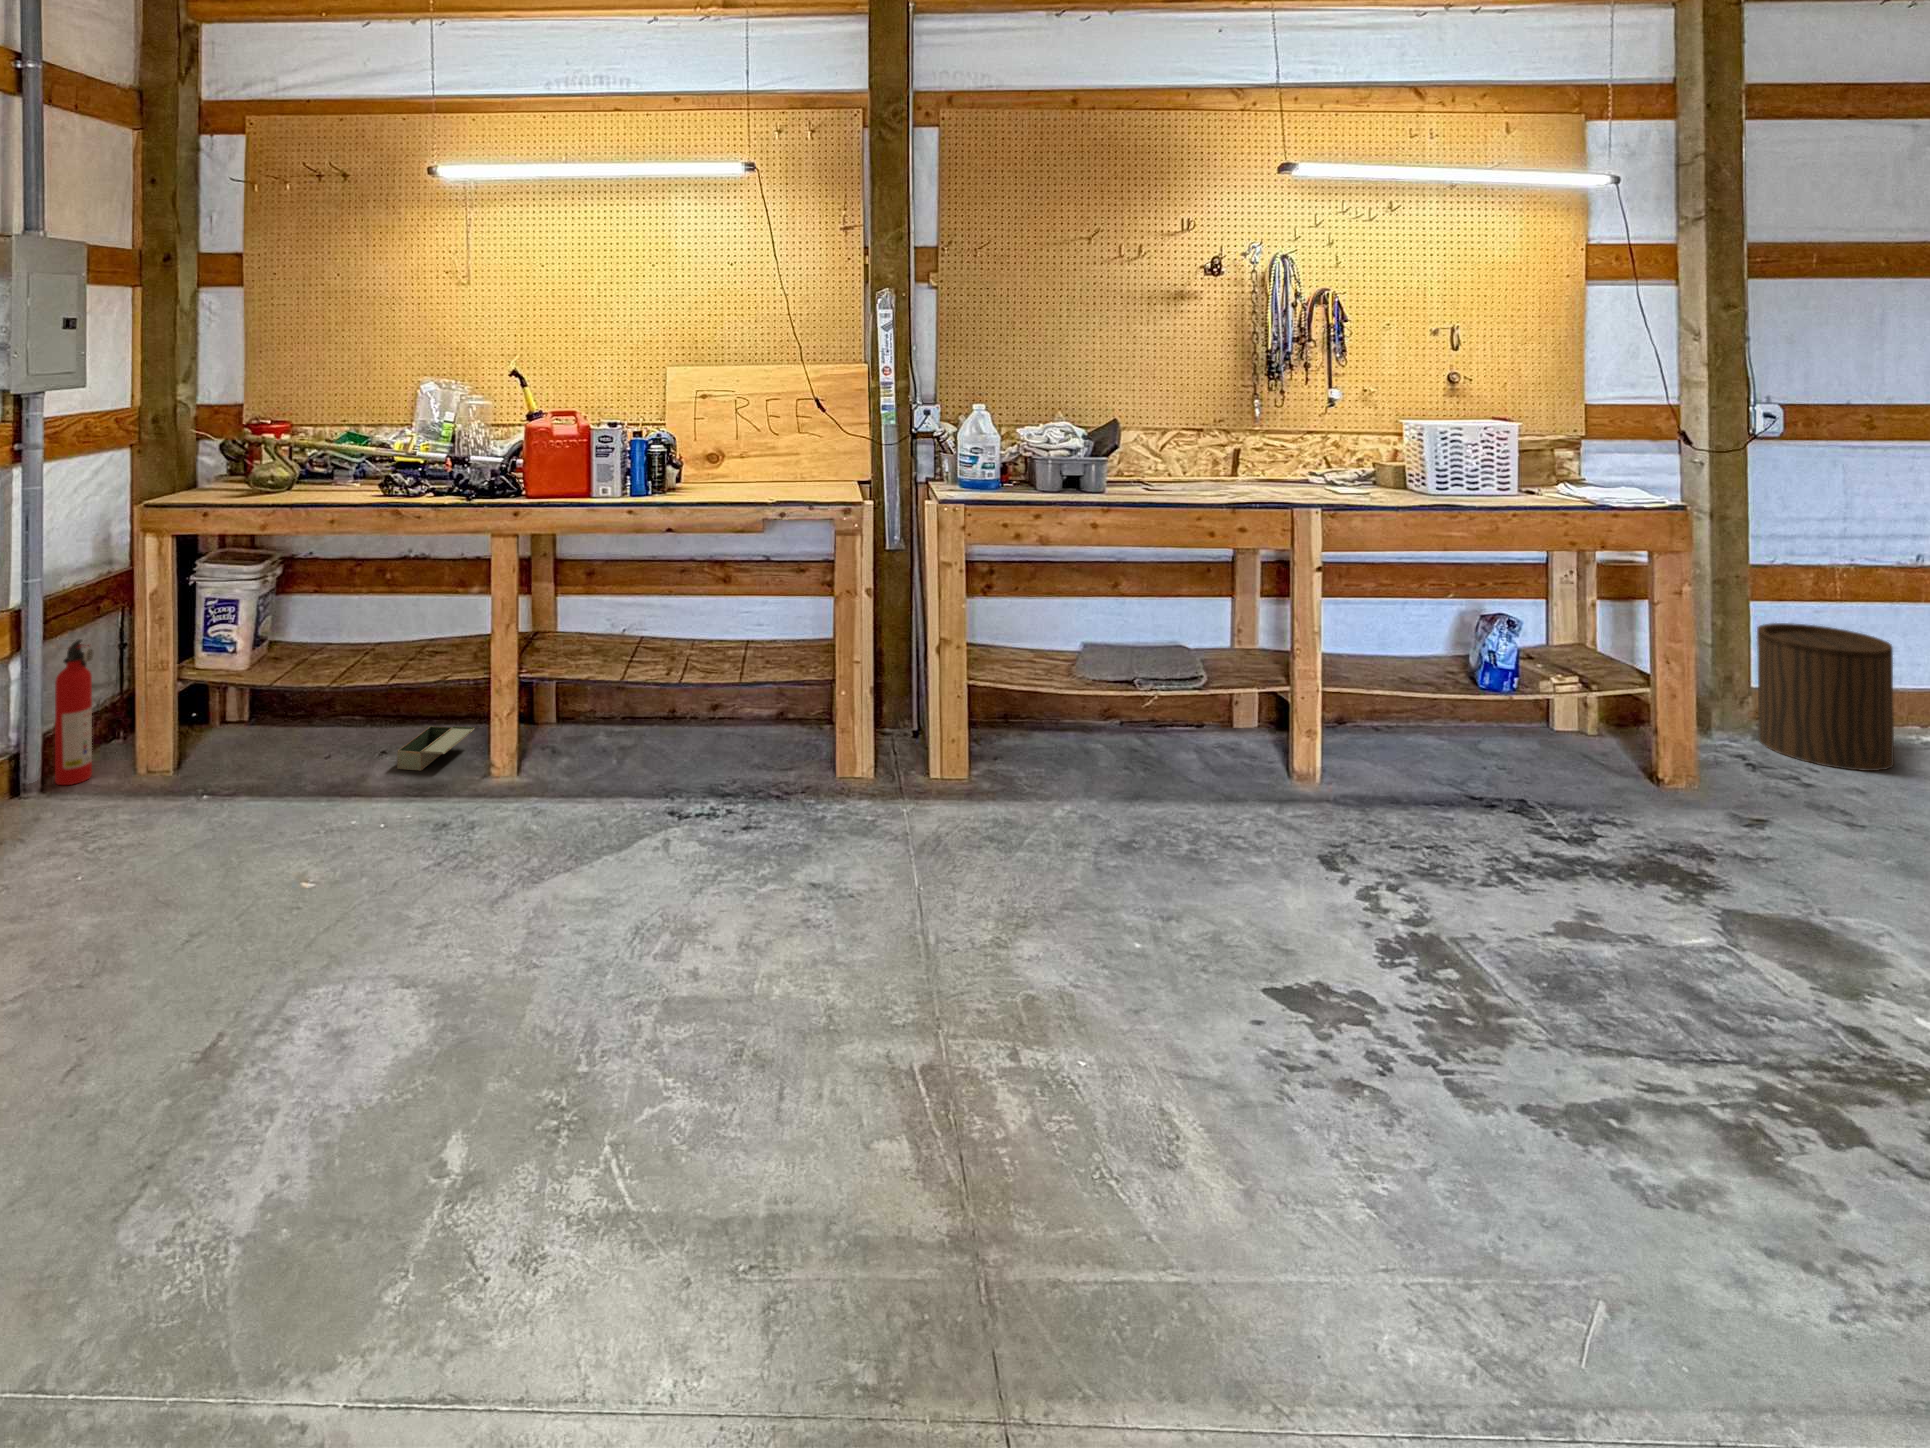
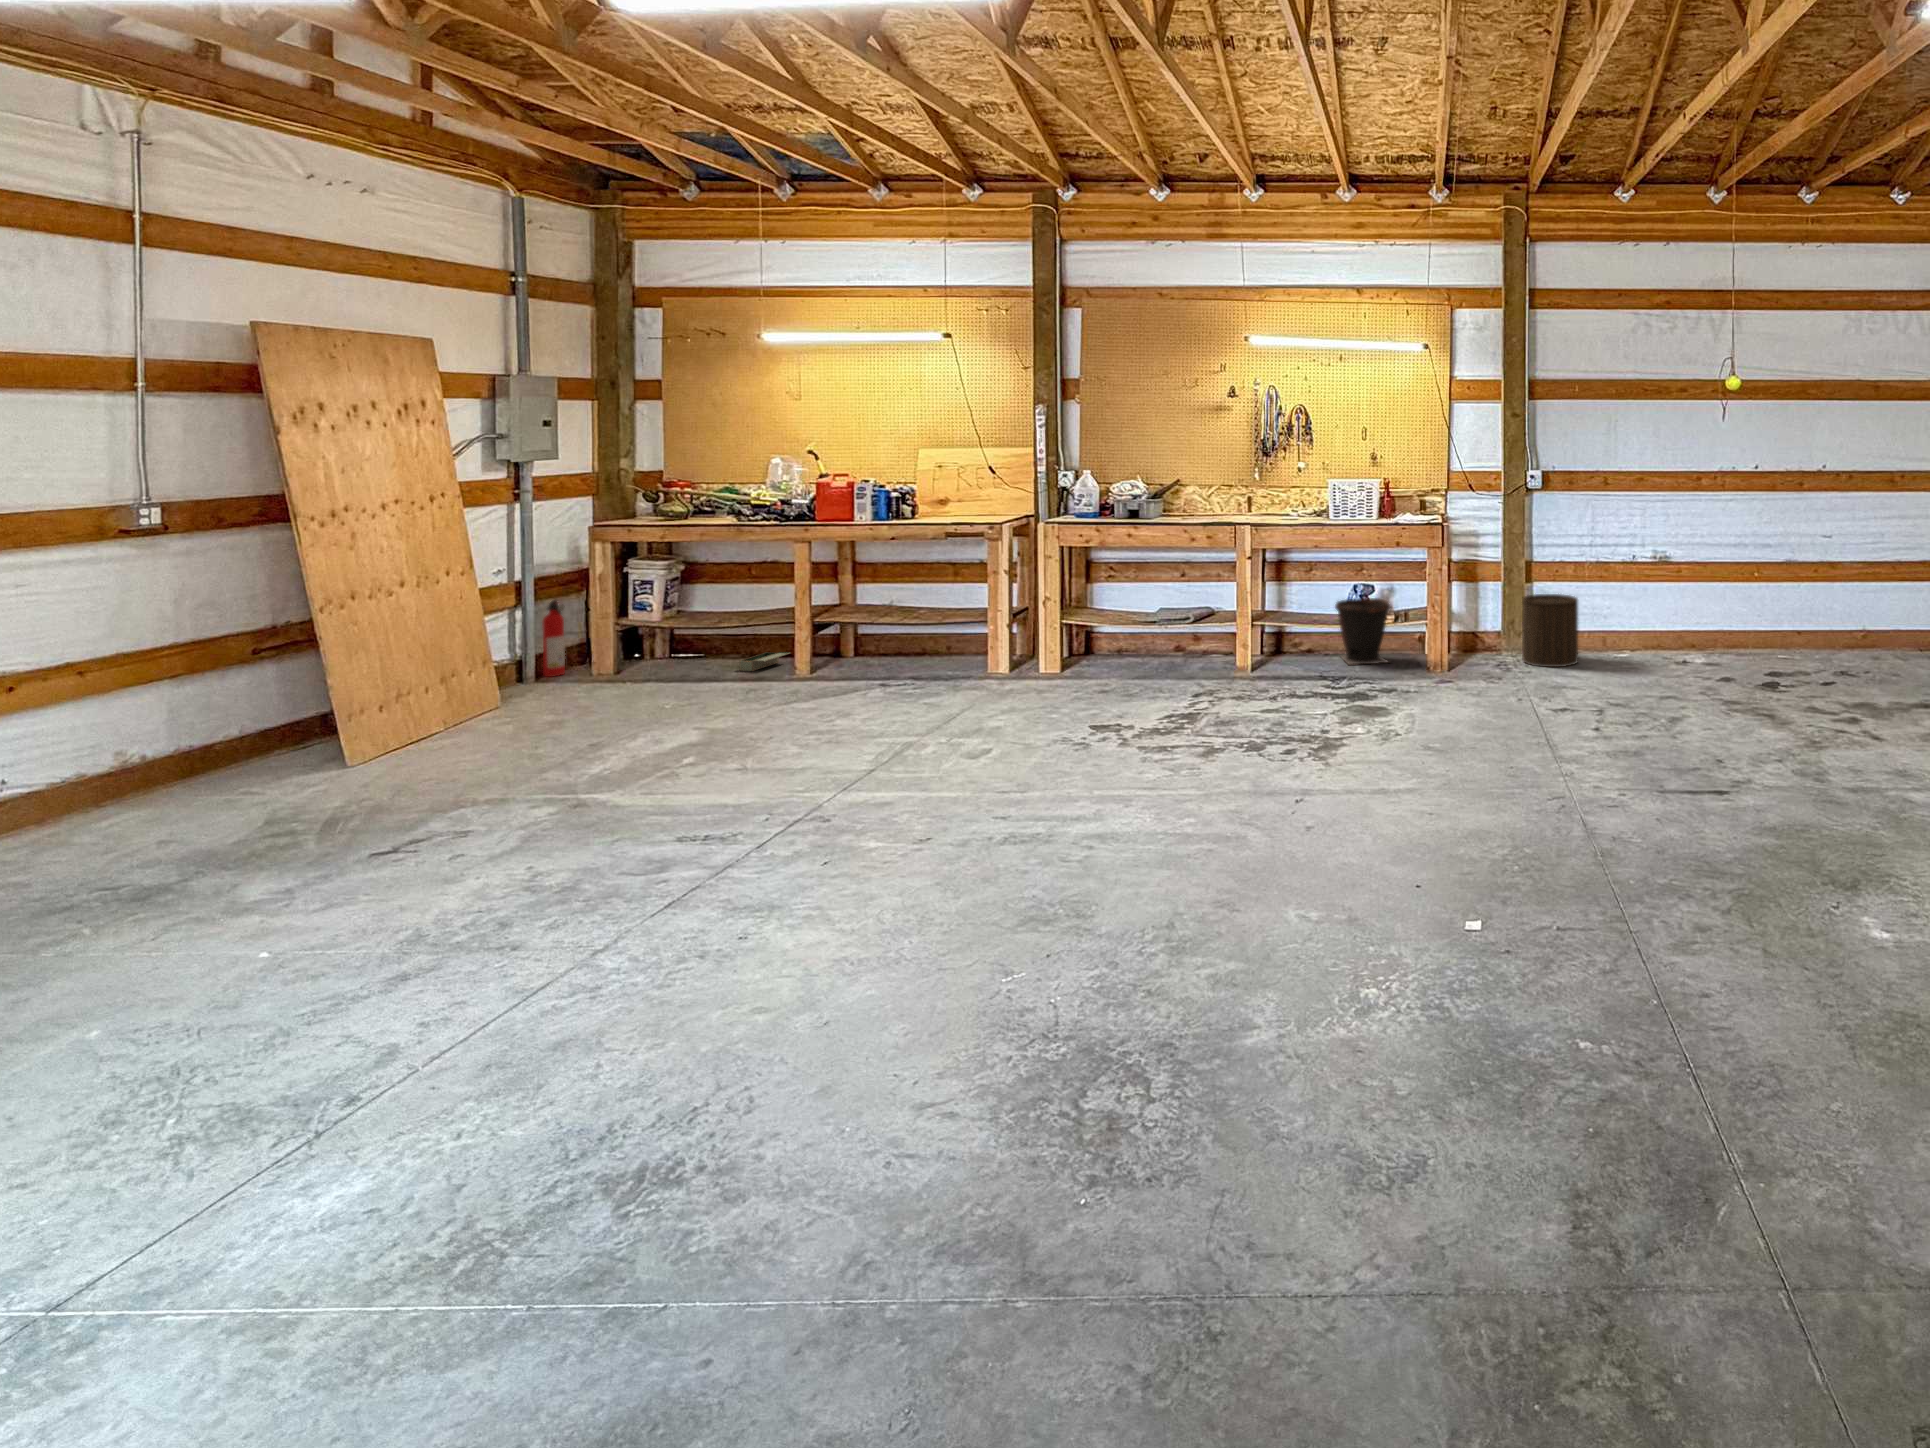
bucket: none [1416,627,1548,761] -> present [1335,598,1390,664]

